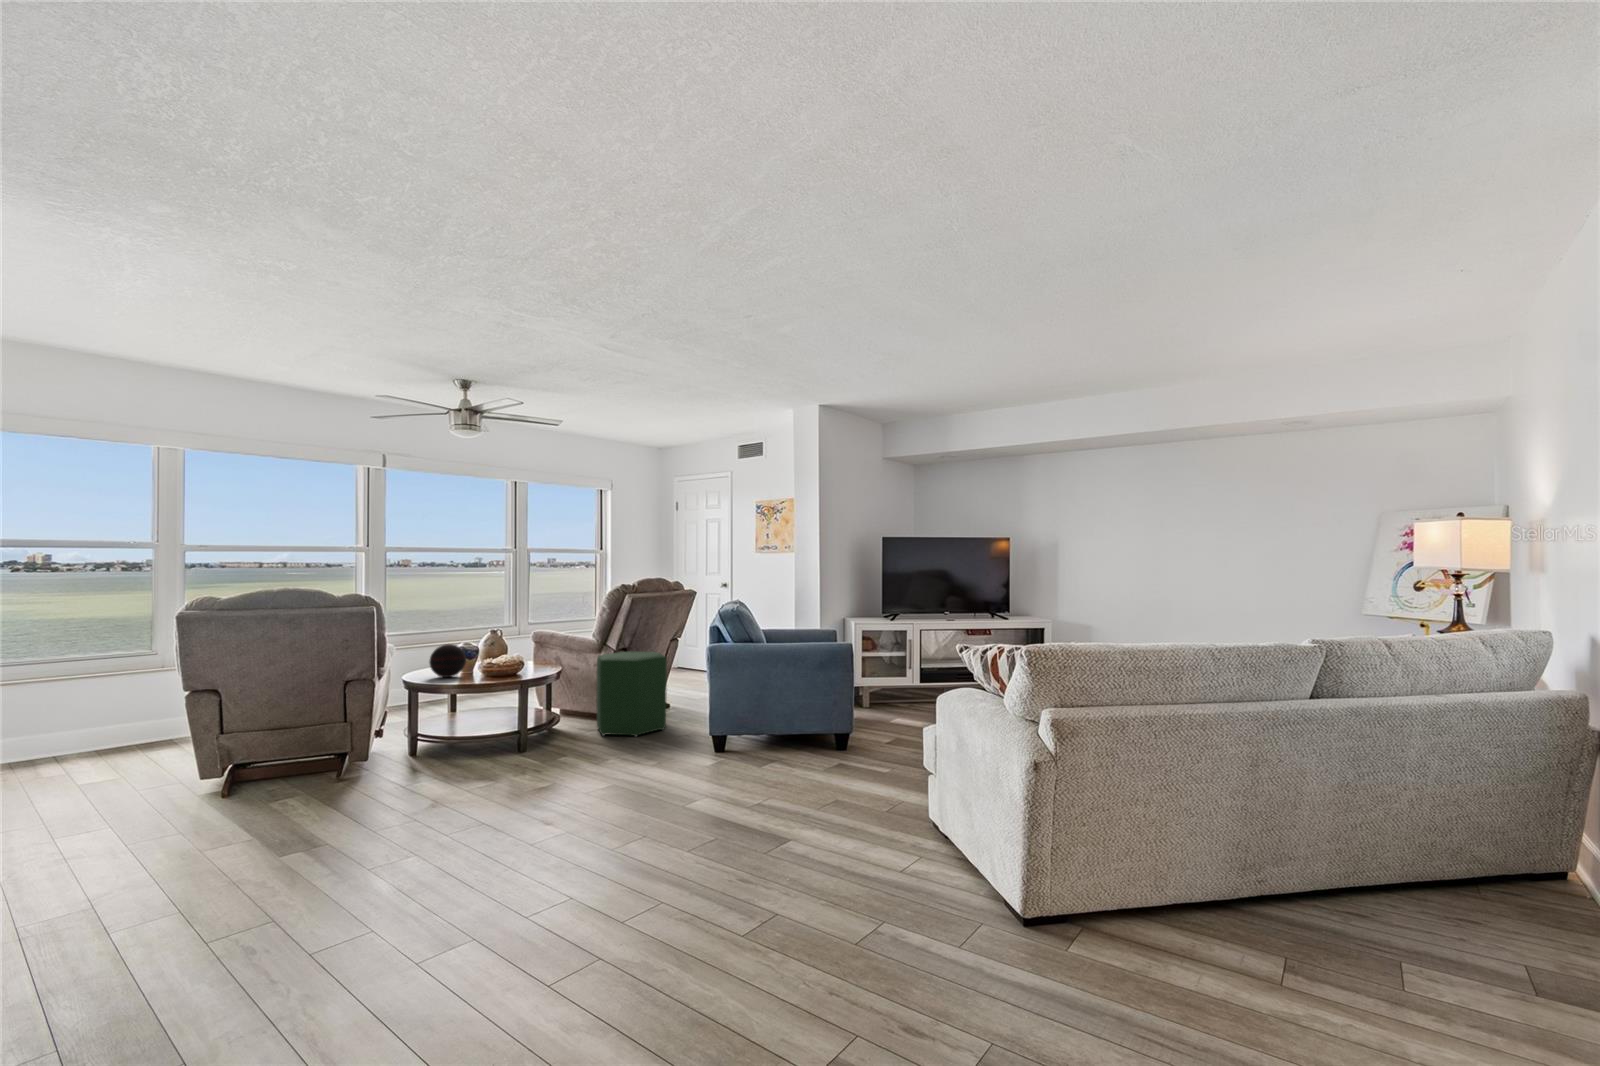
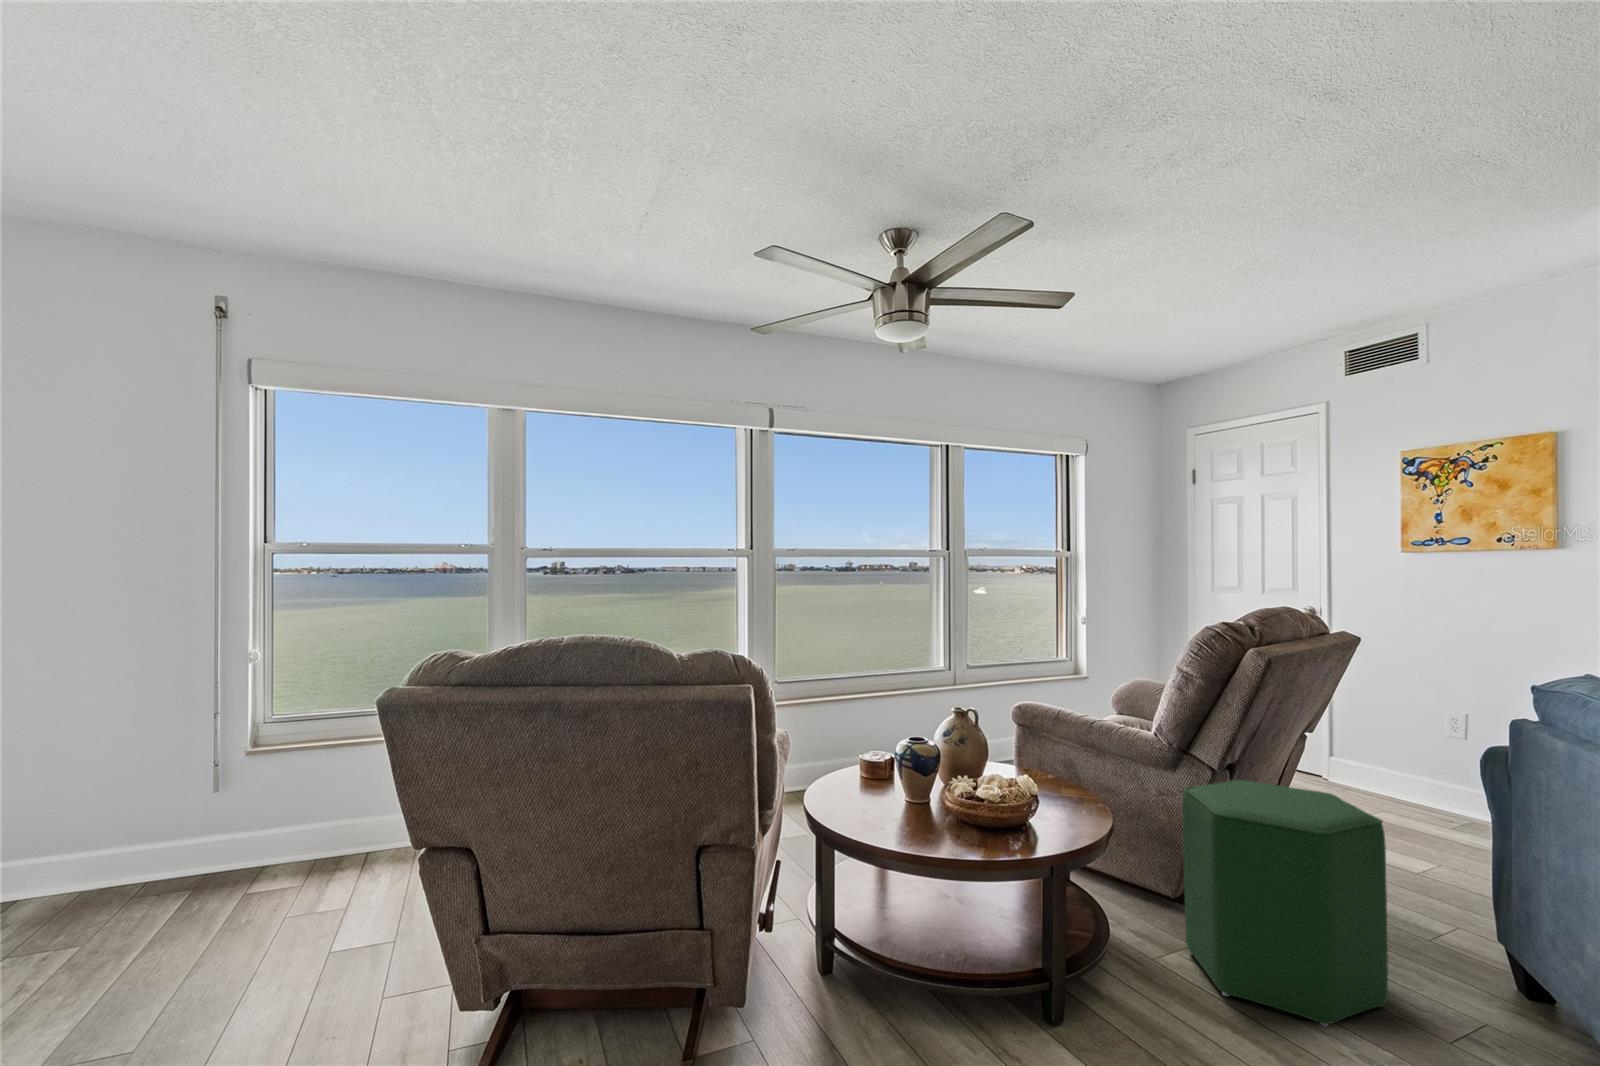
decorative orb: present [429,644,466,677] -> none [854,751,923,824]

